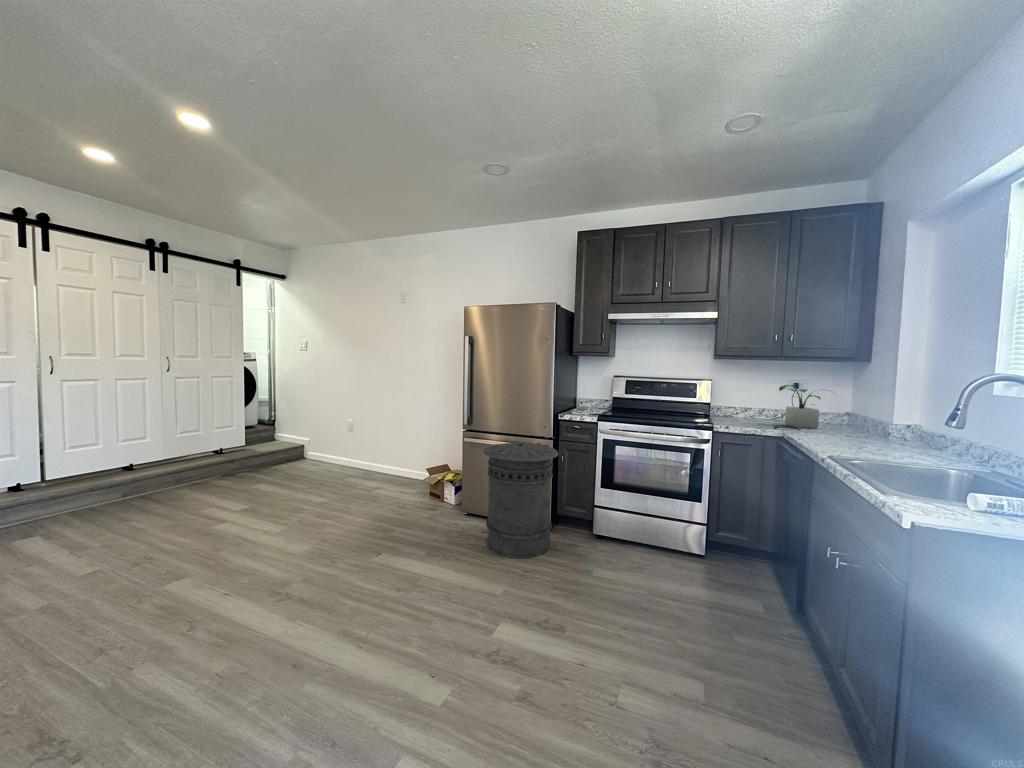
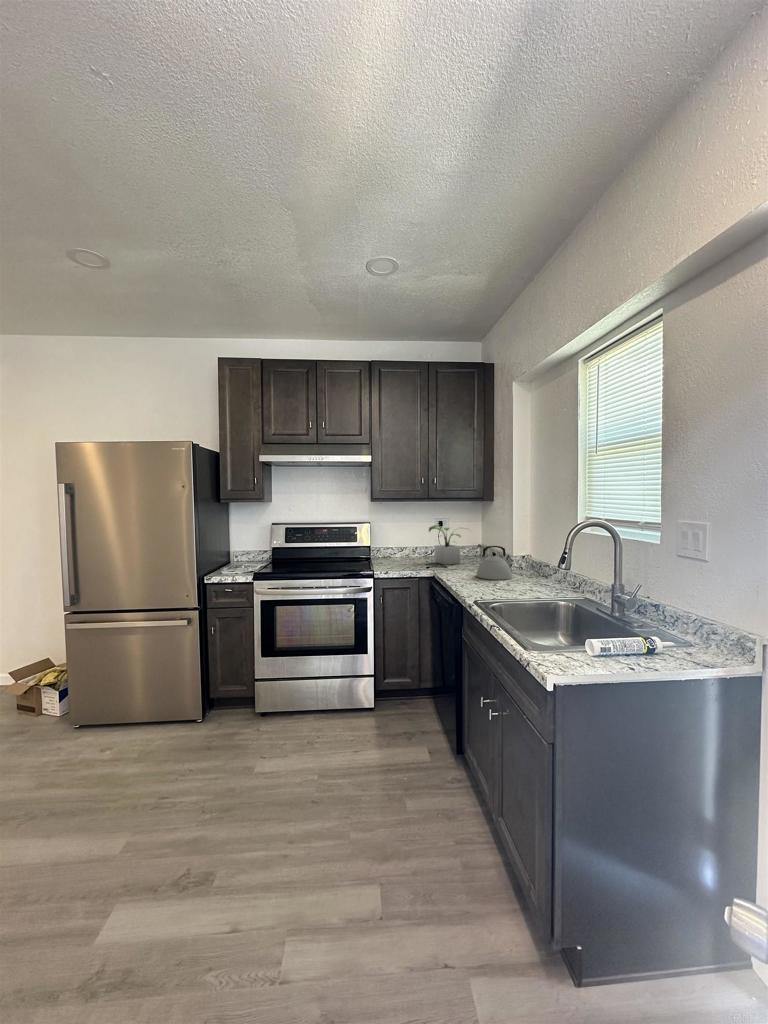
kettle: none [838,408,892,446] -> present [477,546,513,580]
trash can: present [483,442,558,558] -> none [85,620,203,788]

